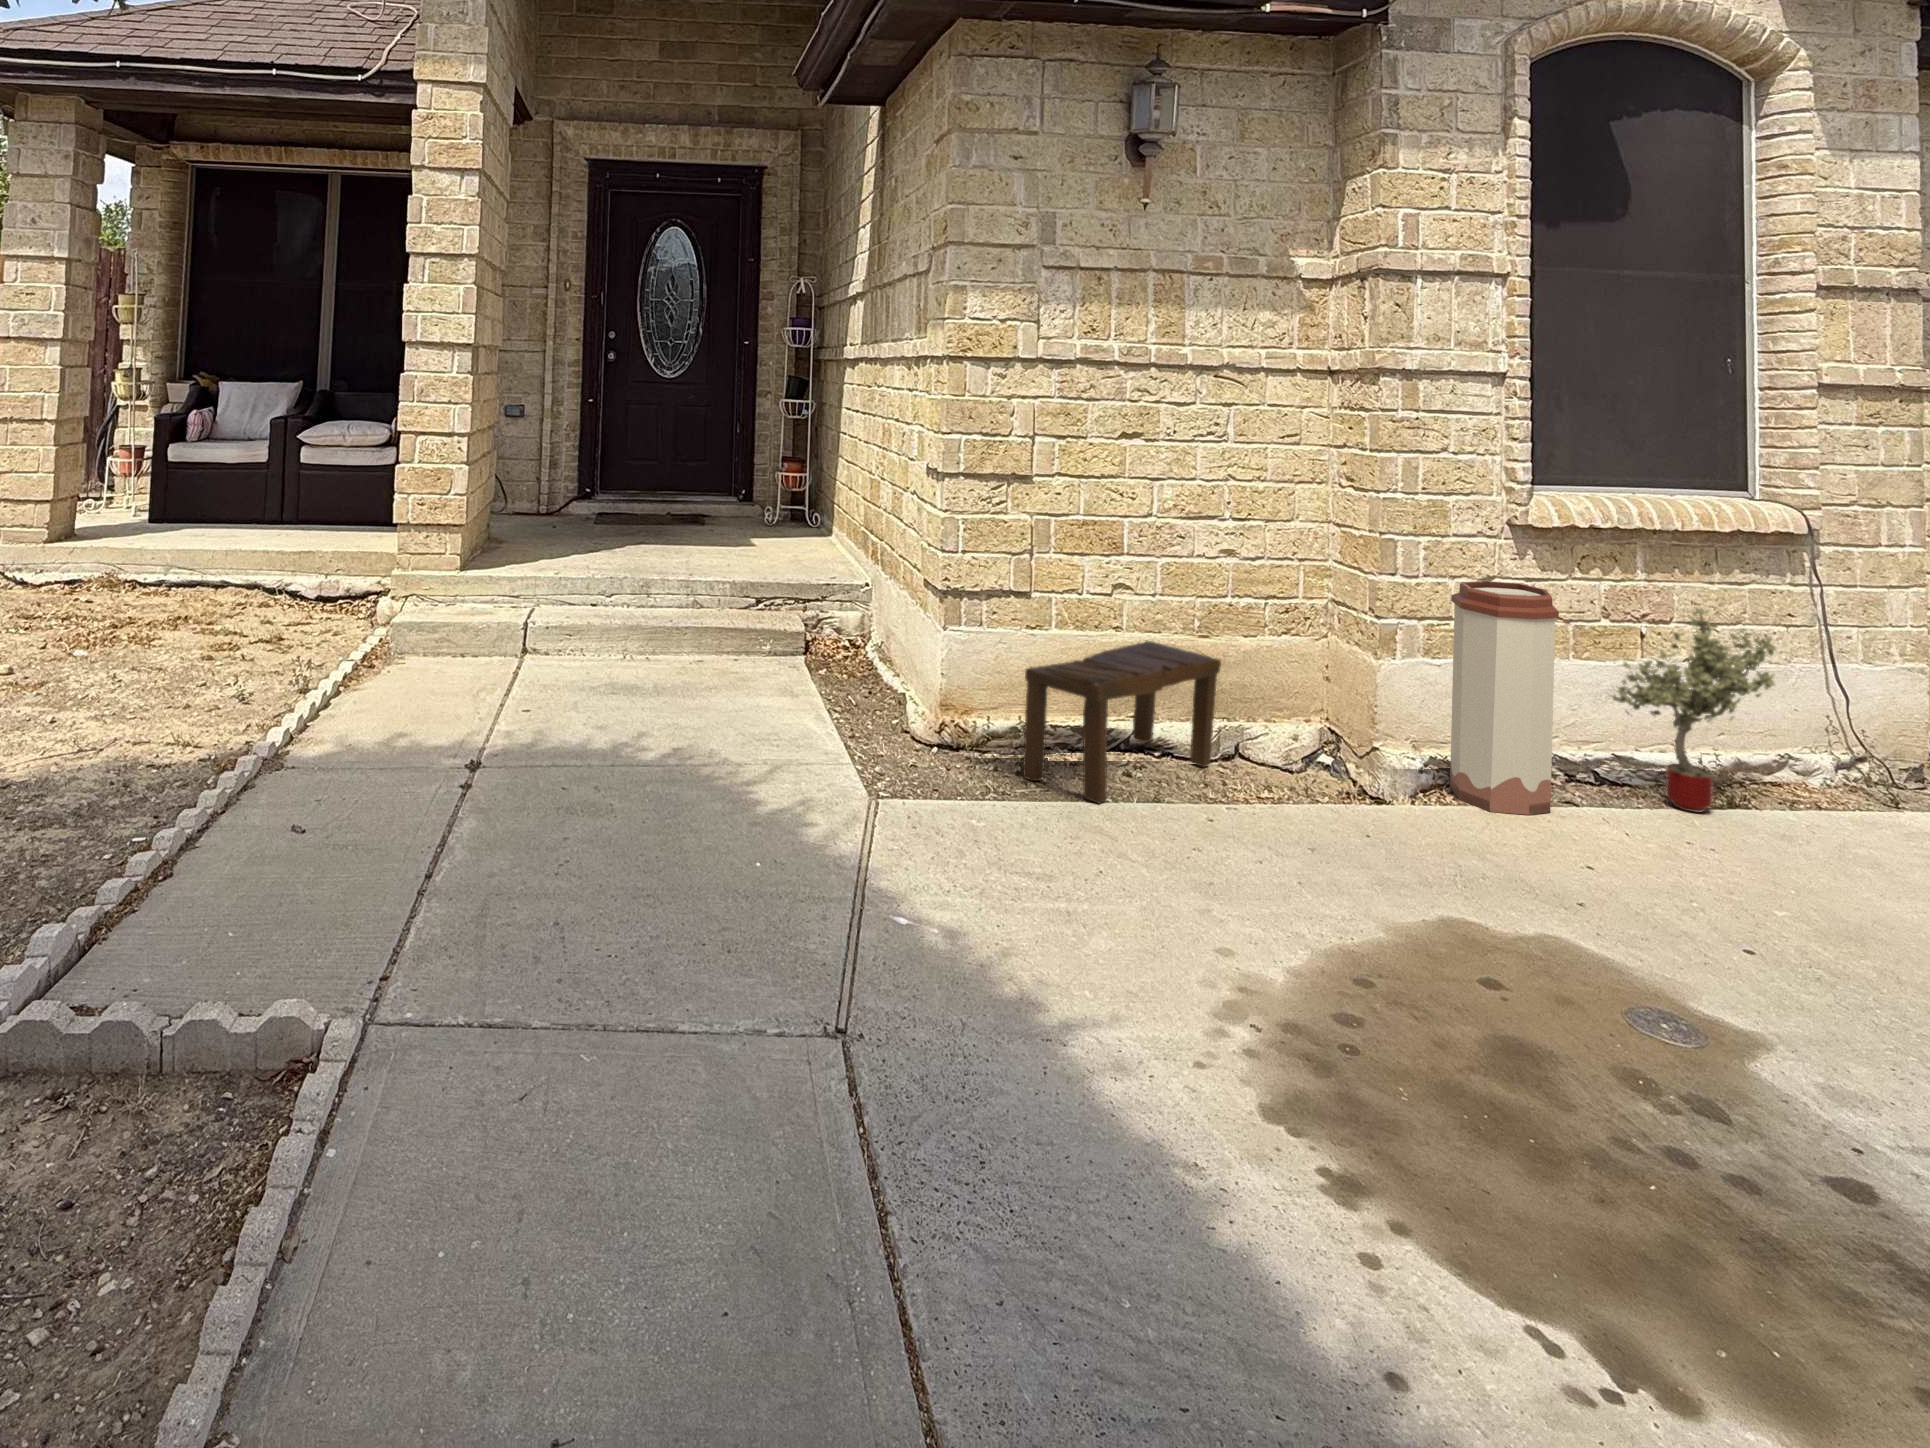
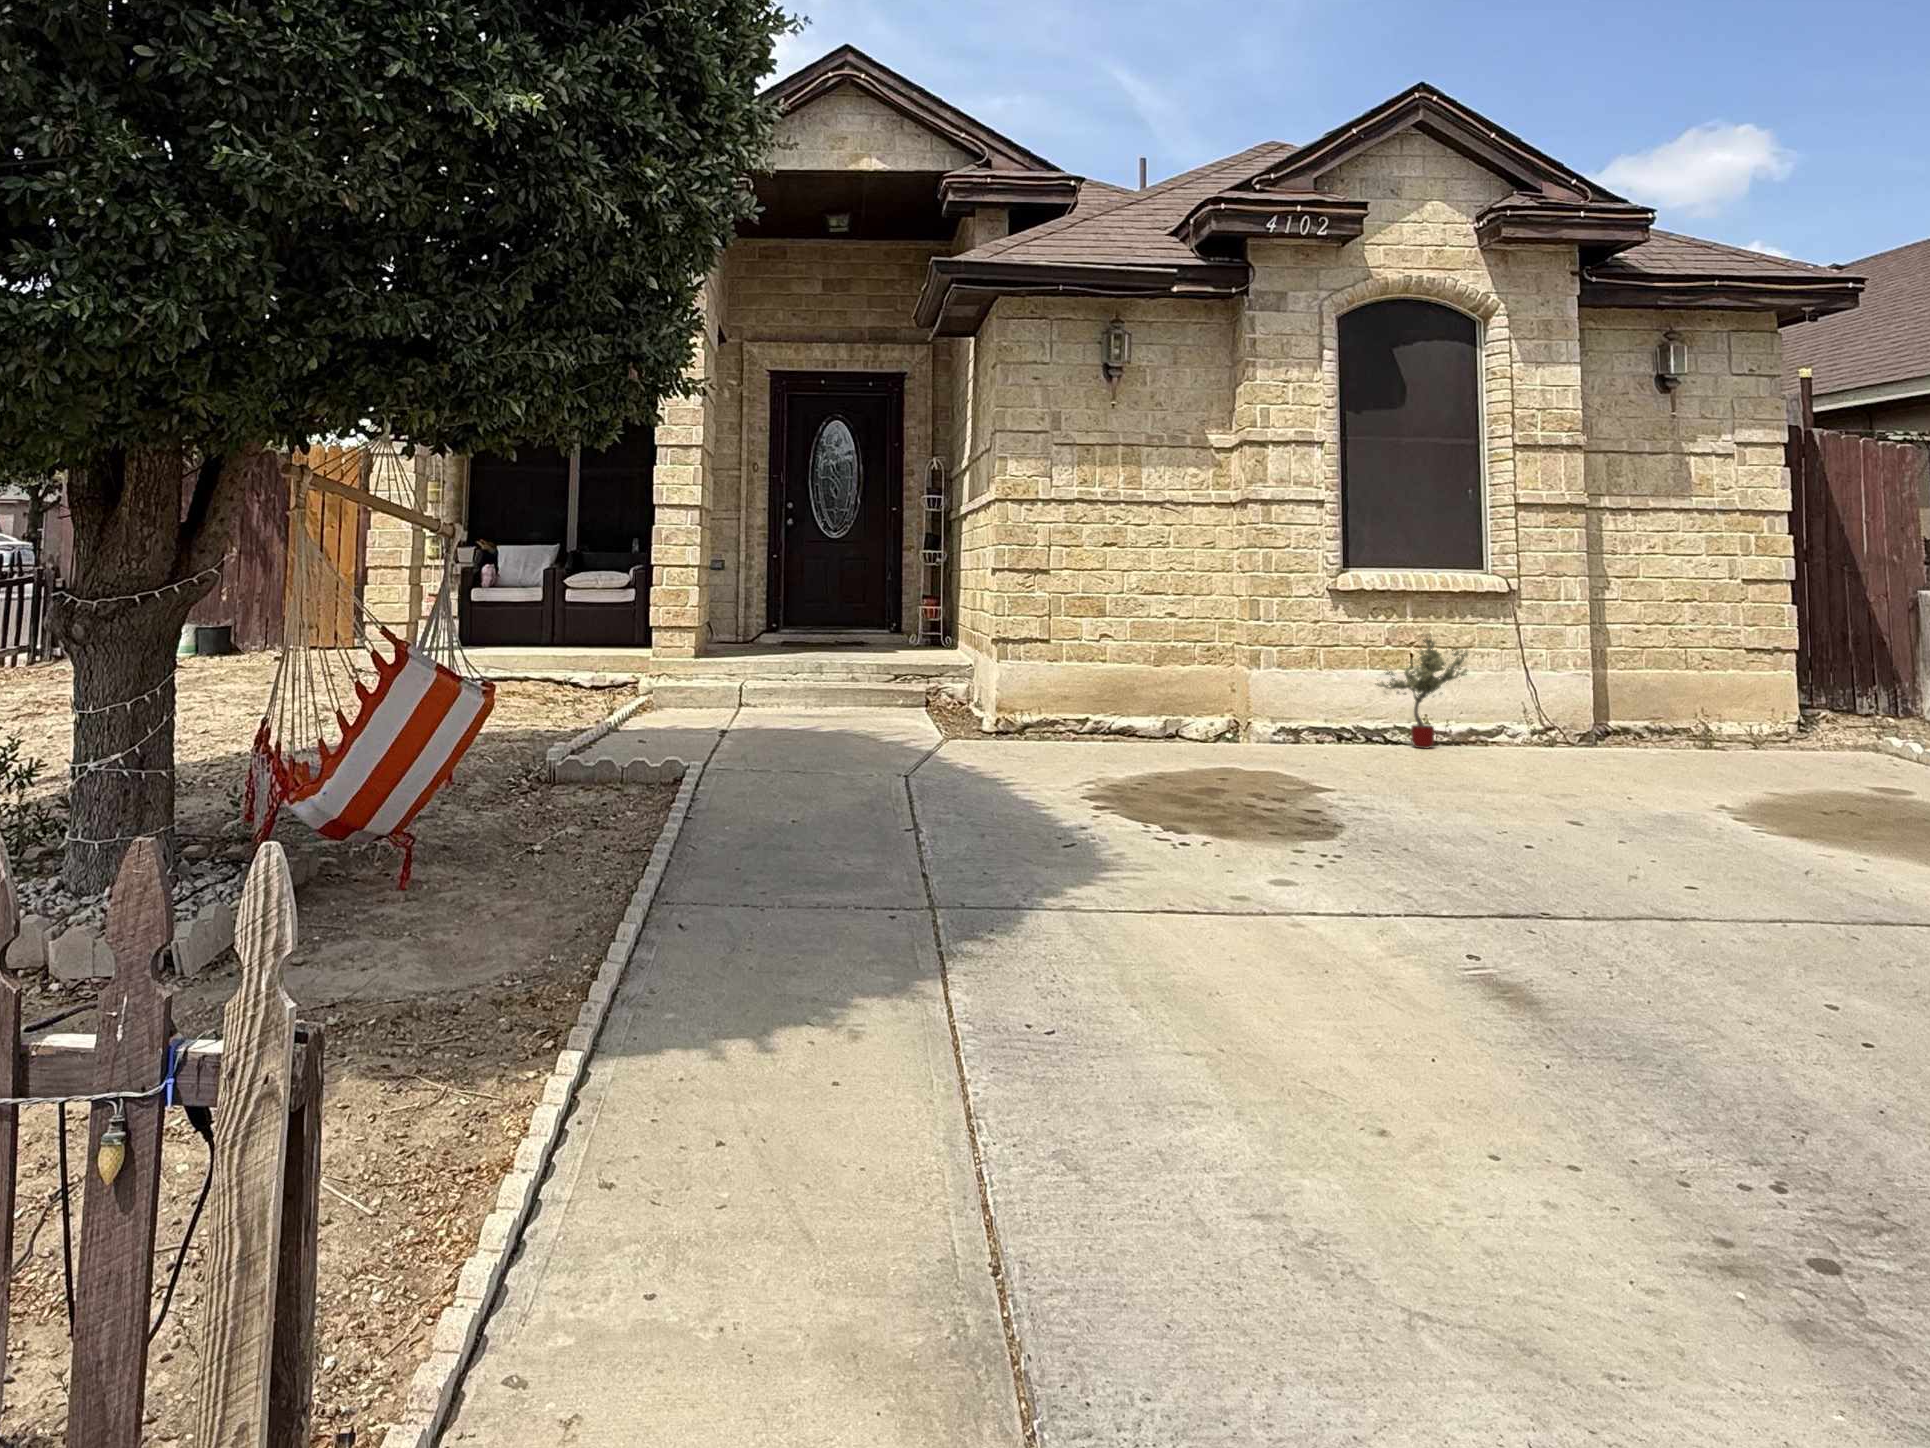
trash can: present [1450,581,1559,815] -> none [1286,621,1340,748]
bench: present [1023,641,1221,803] -> none [1037,668,1156,743]

